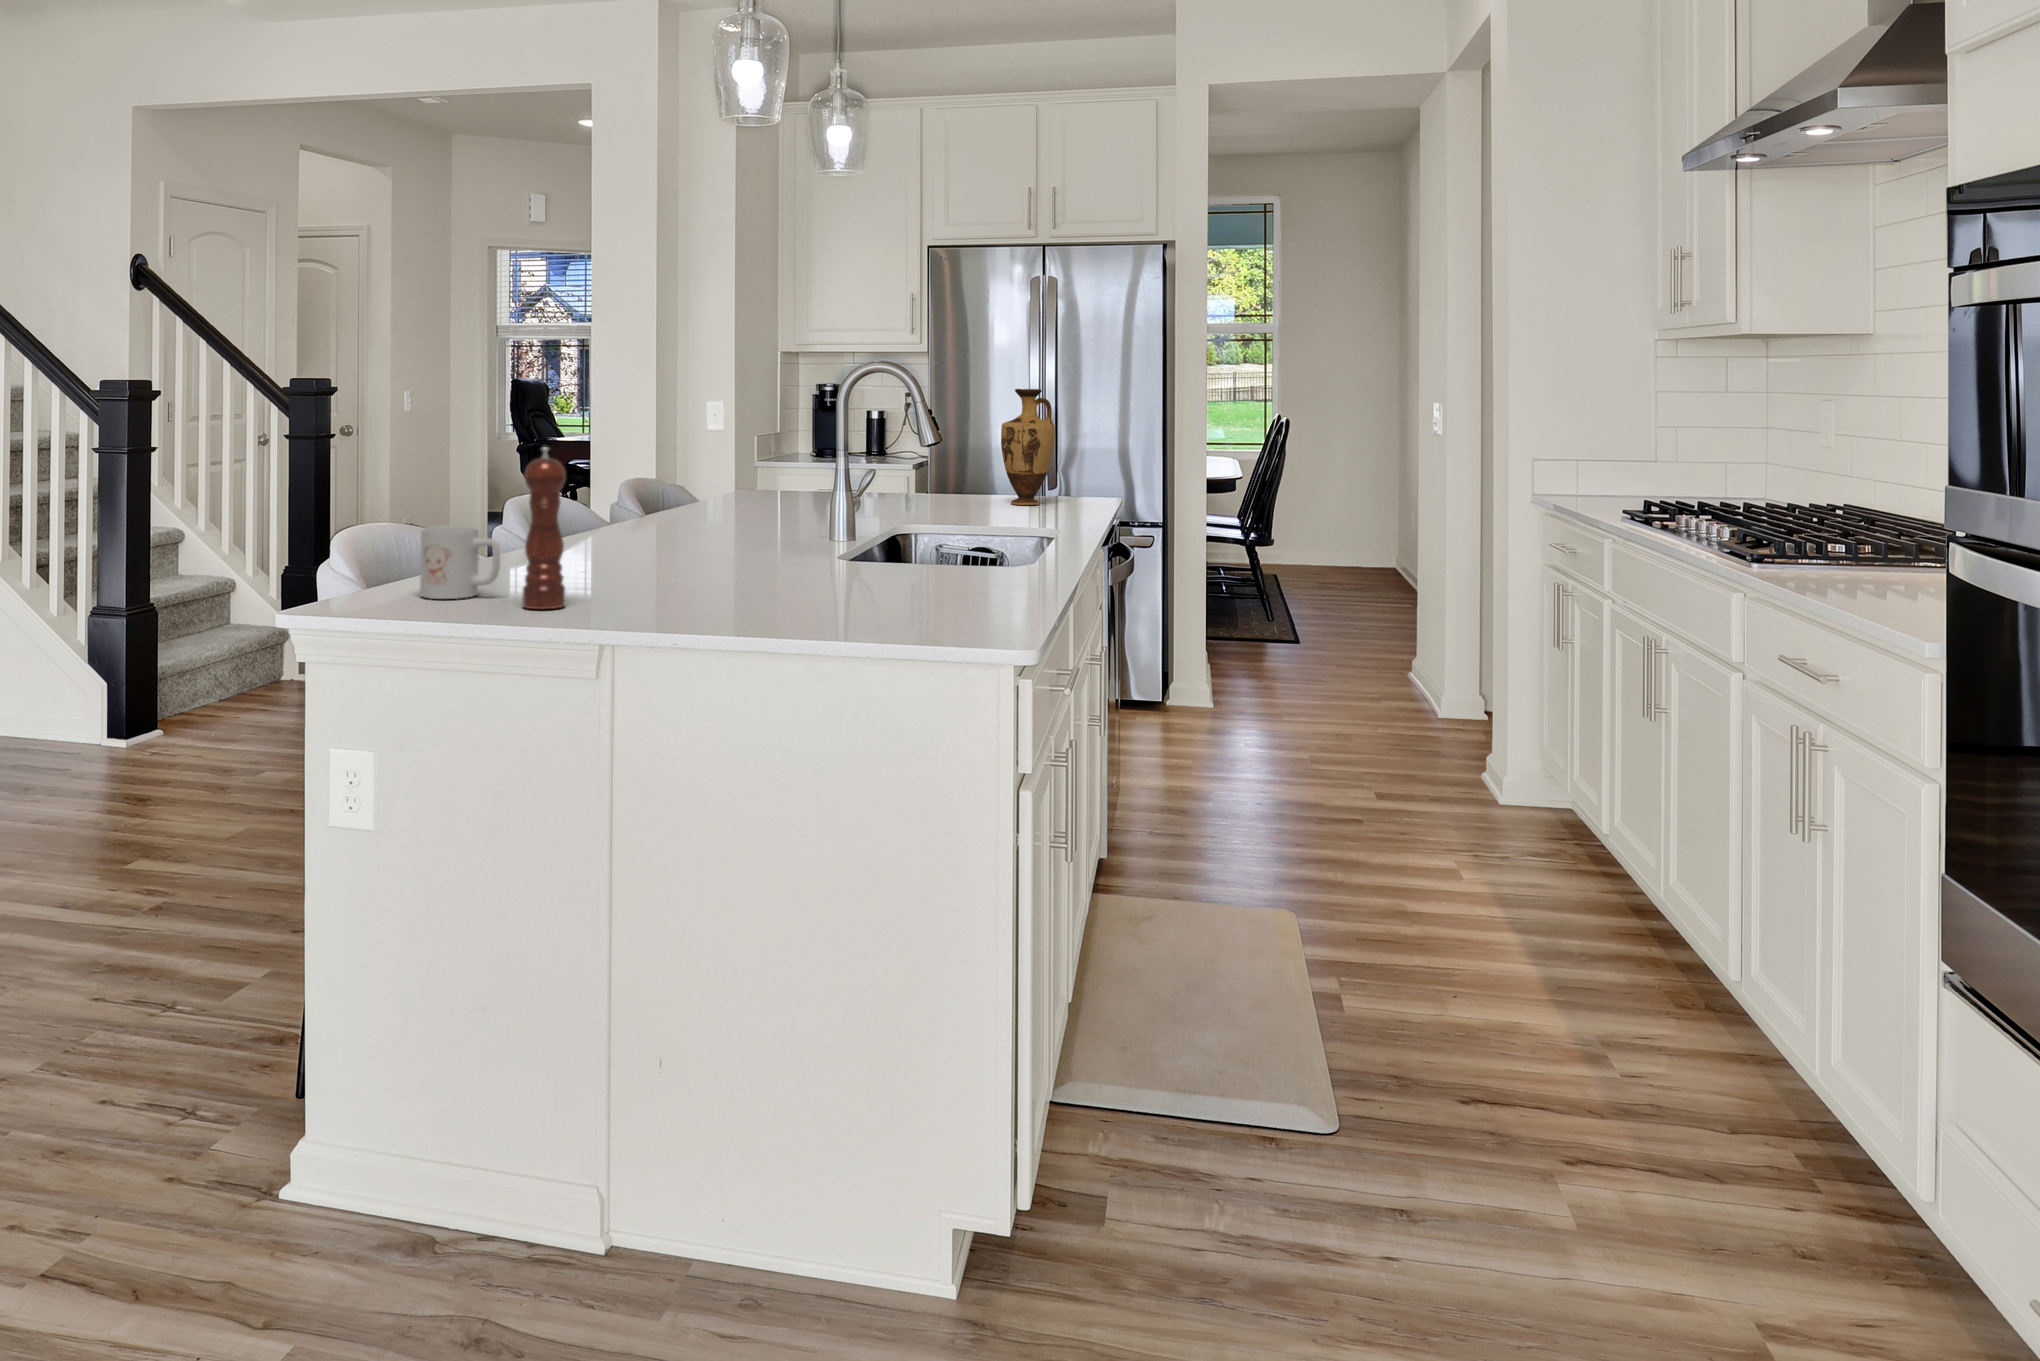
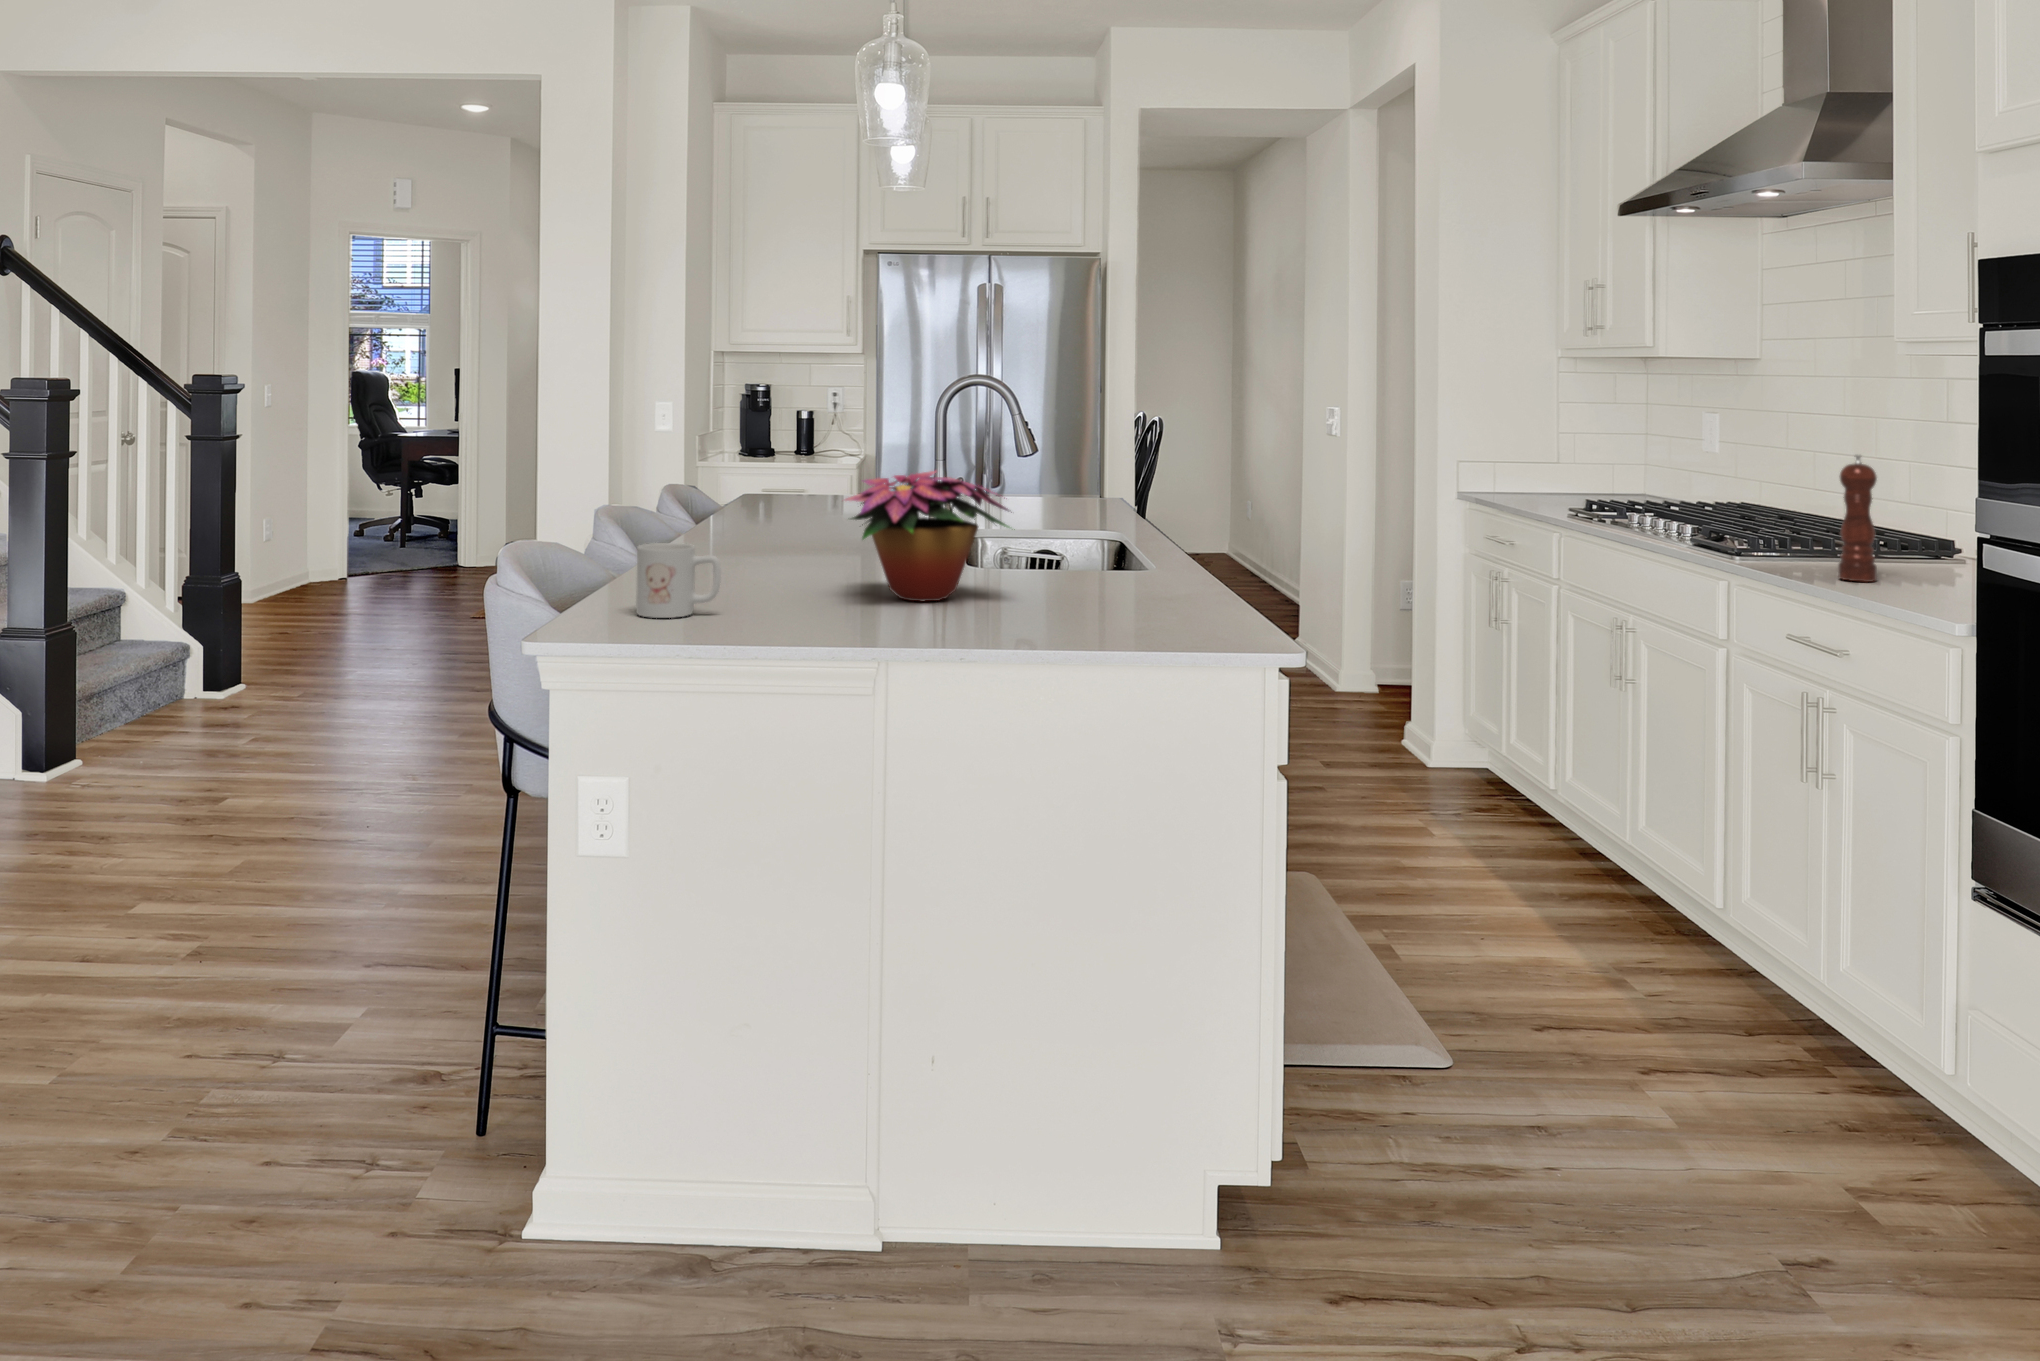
vase: present [1001,389,1055,505] -> none [1016,393,1068,505]
pepper mill: present [522,447,566,609] -> present [1838,455,1877,582]
flower arrangement: none [641,456,831,591] -> present [845,471,1012,601]

